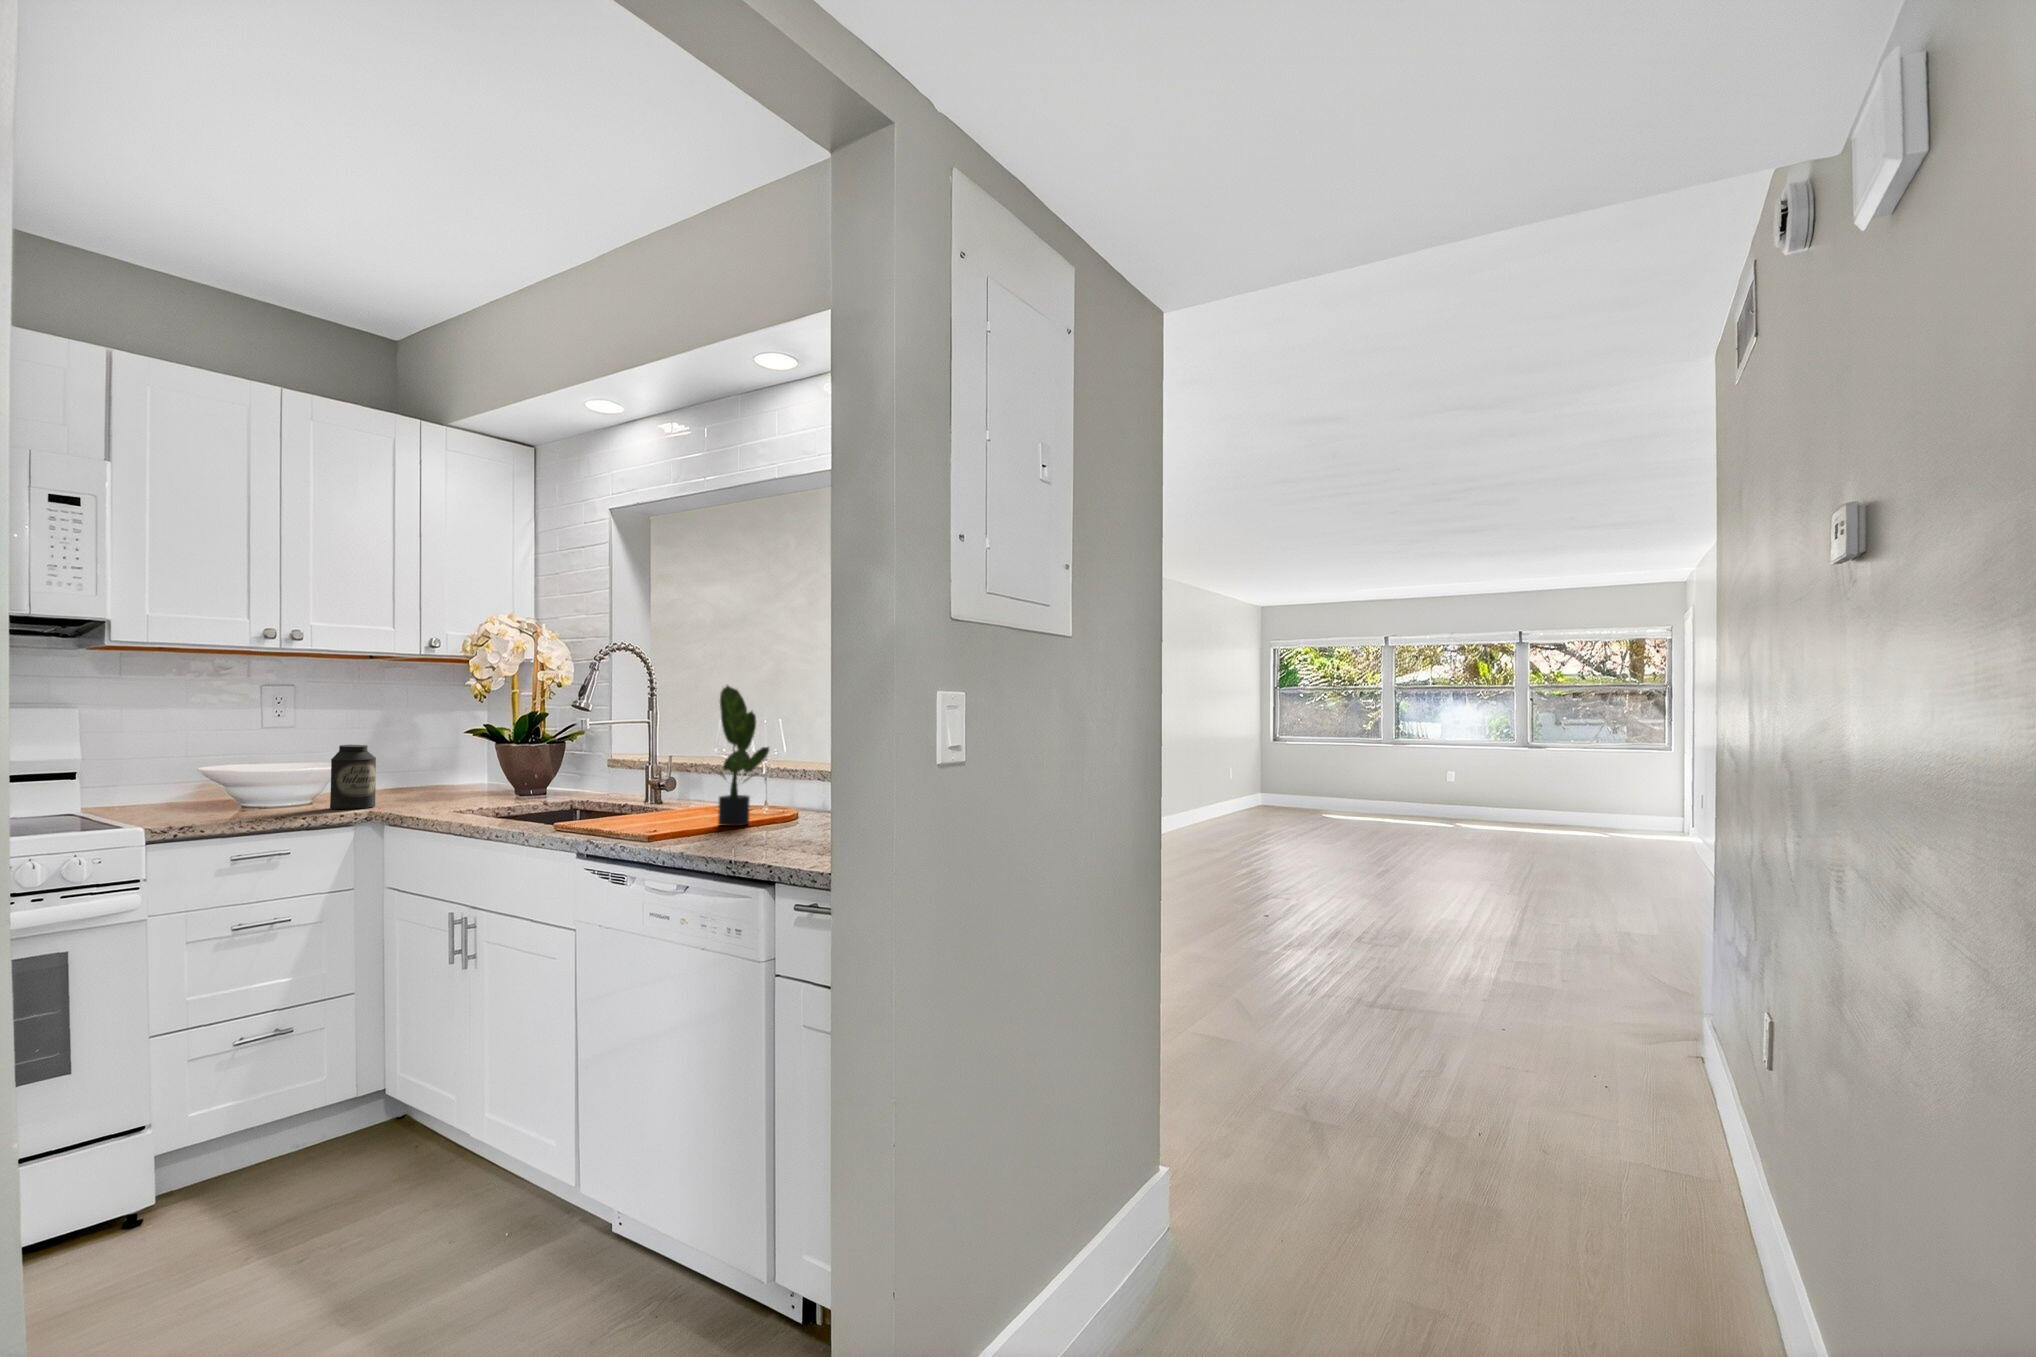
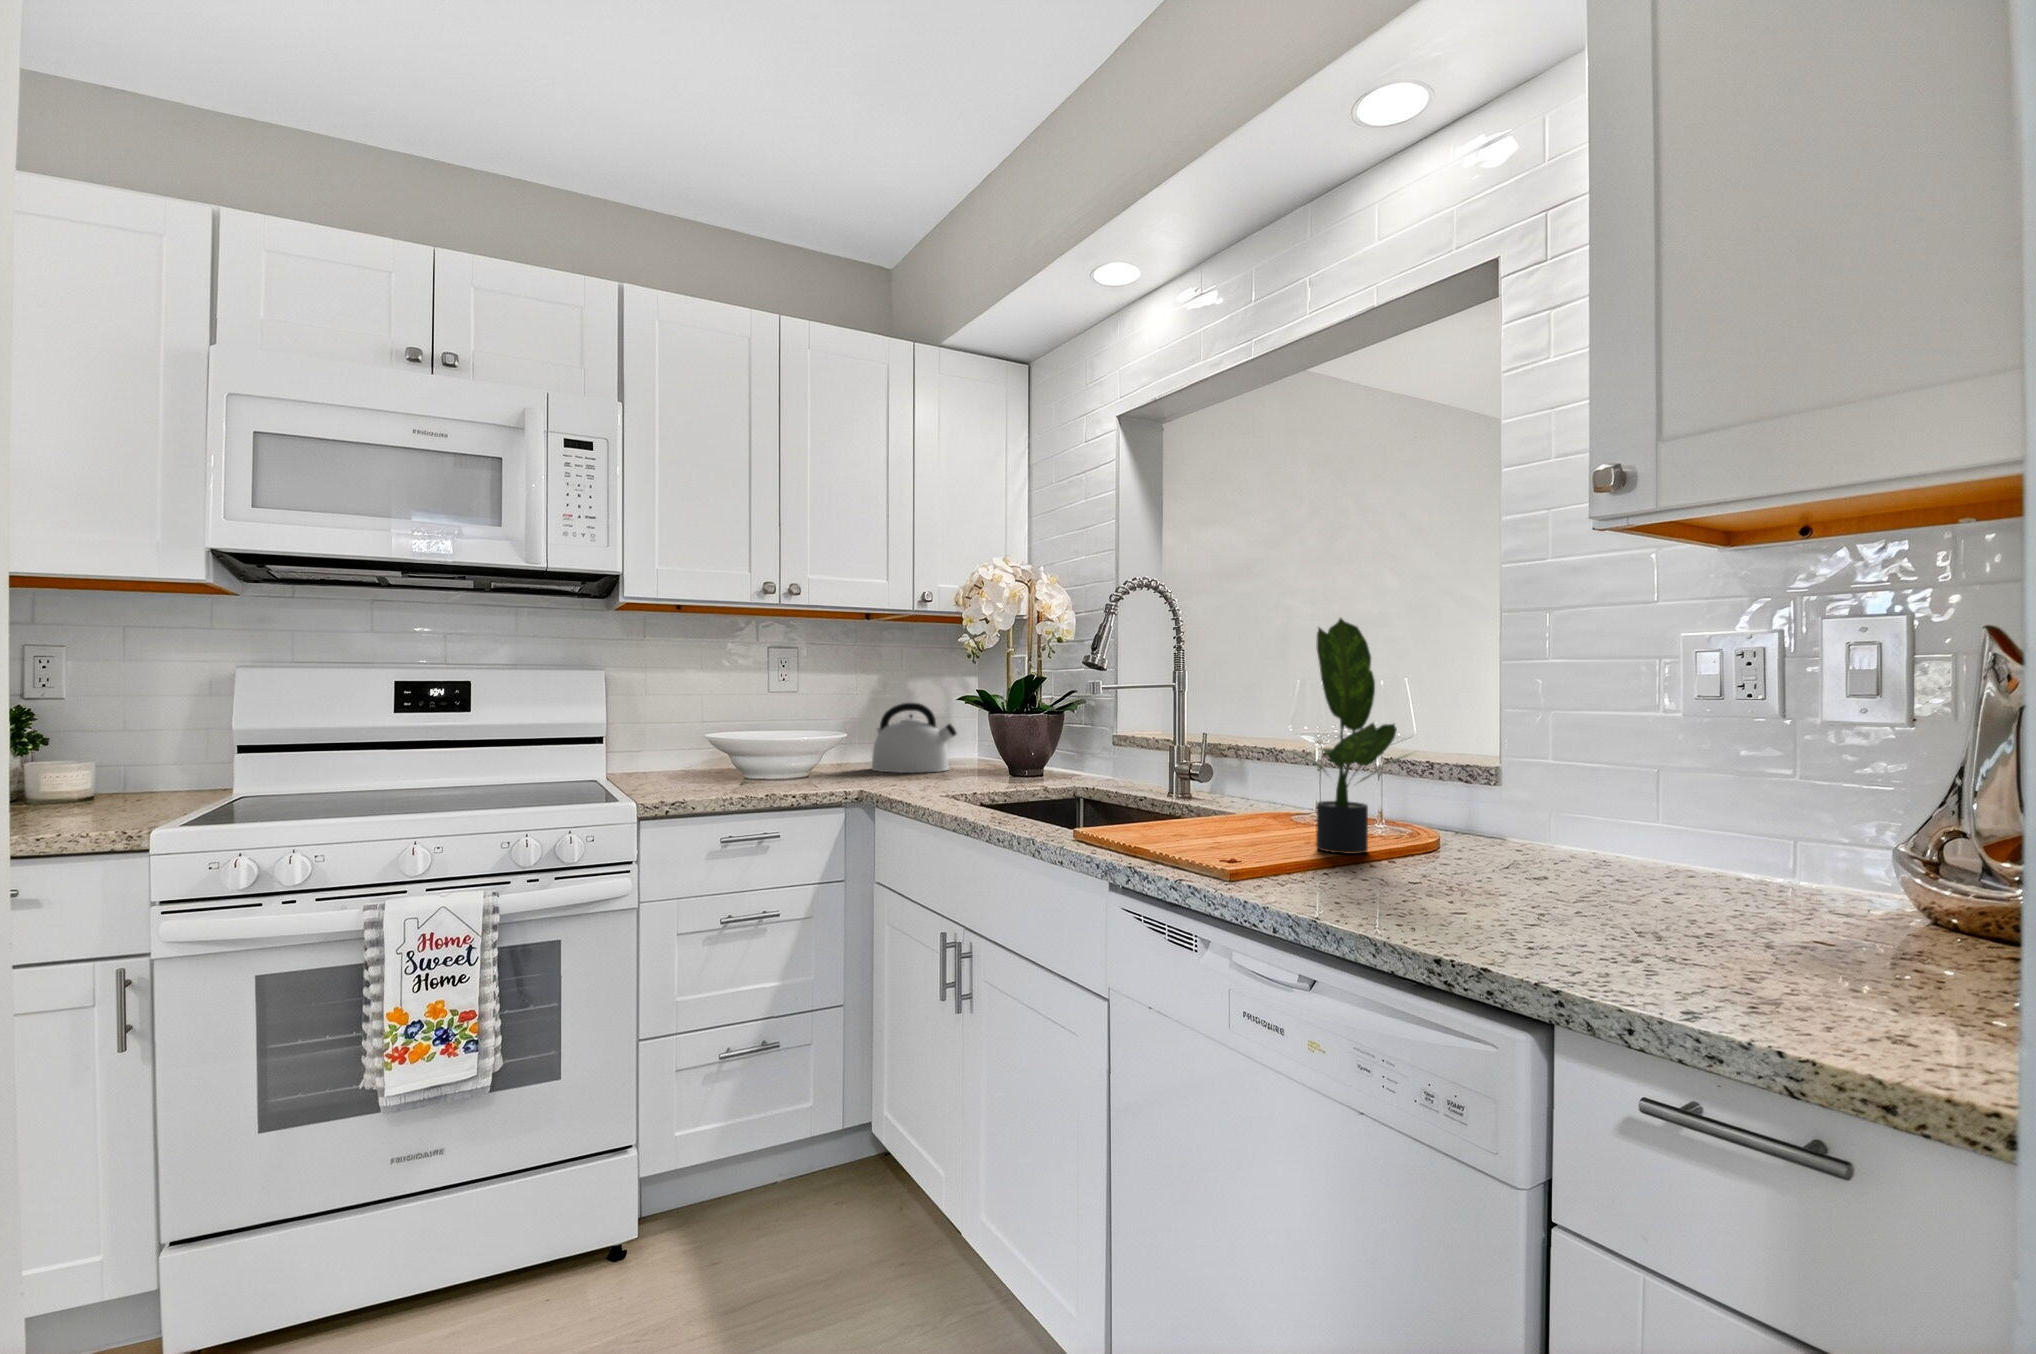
kettle: none [377,736,464,797] -> present [872,703,957,773]
canister: present [330,745,376,809] -> none [820,711,865,786]

